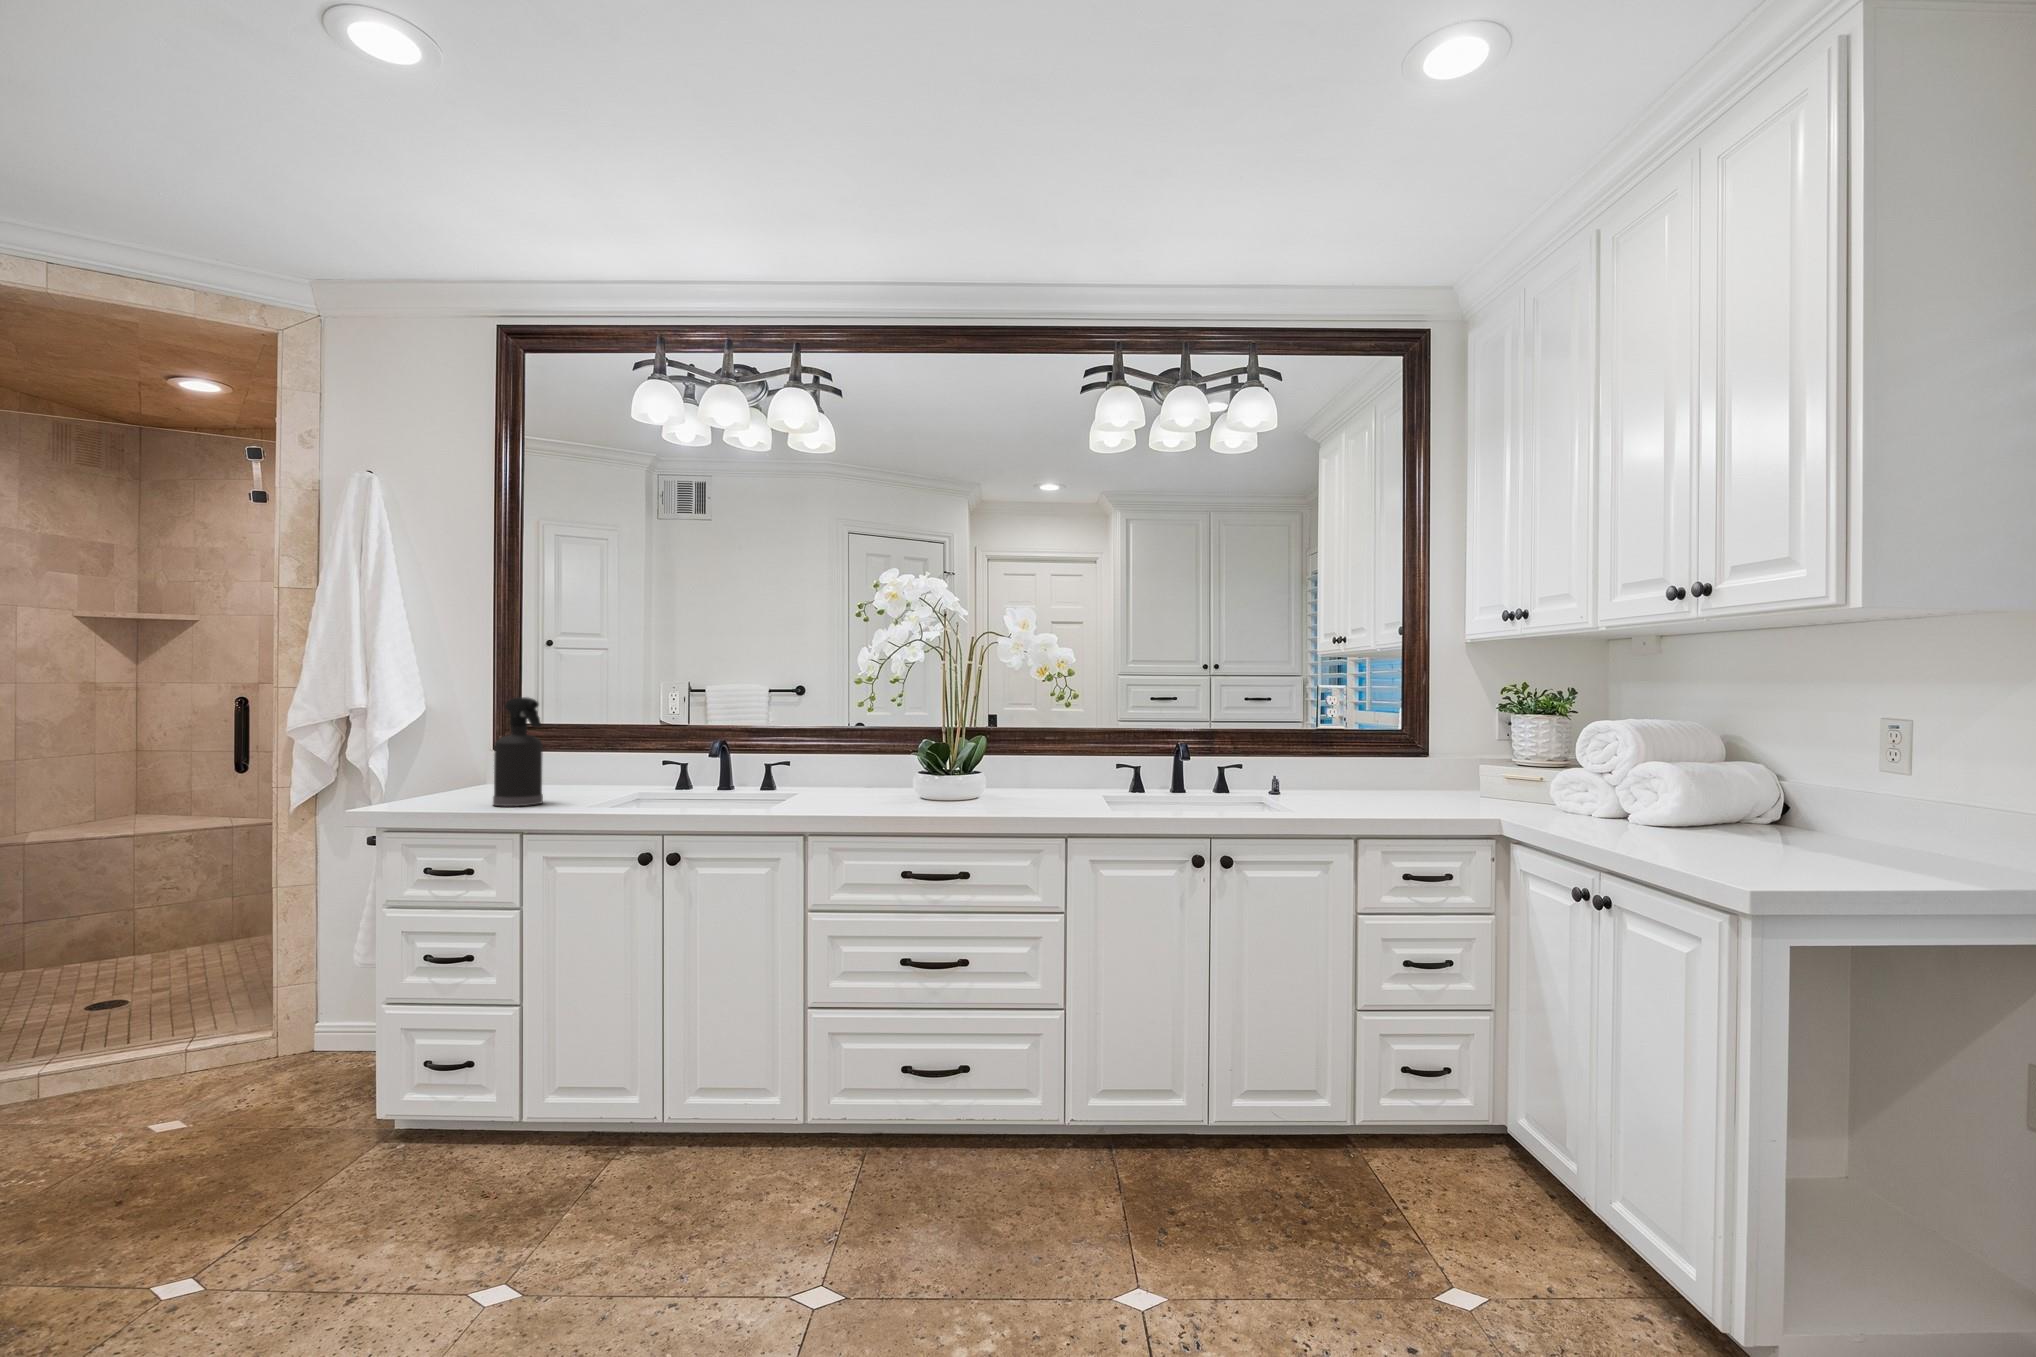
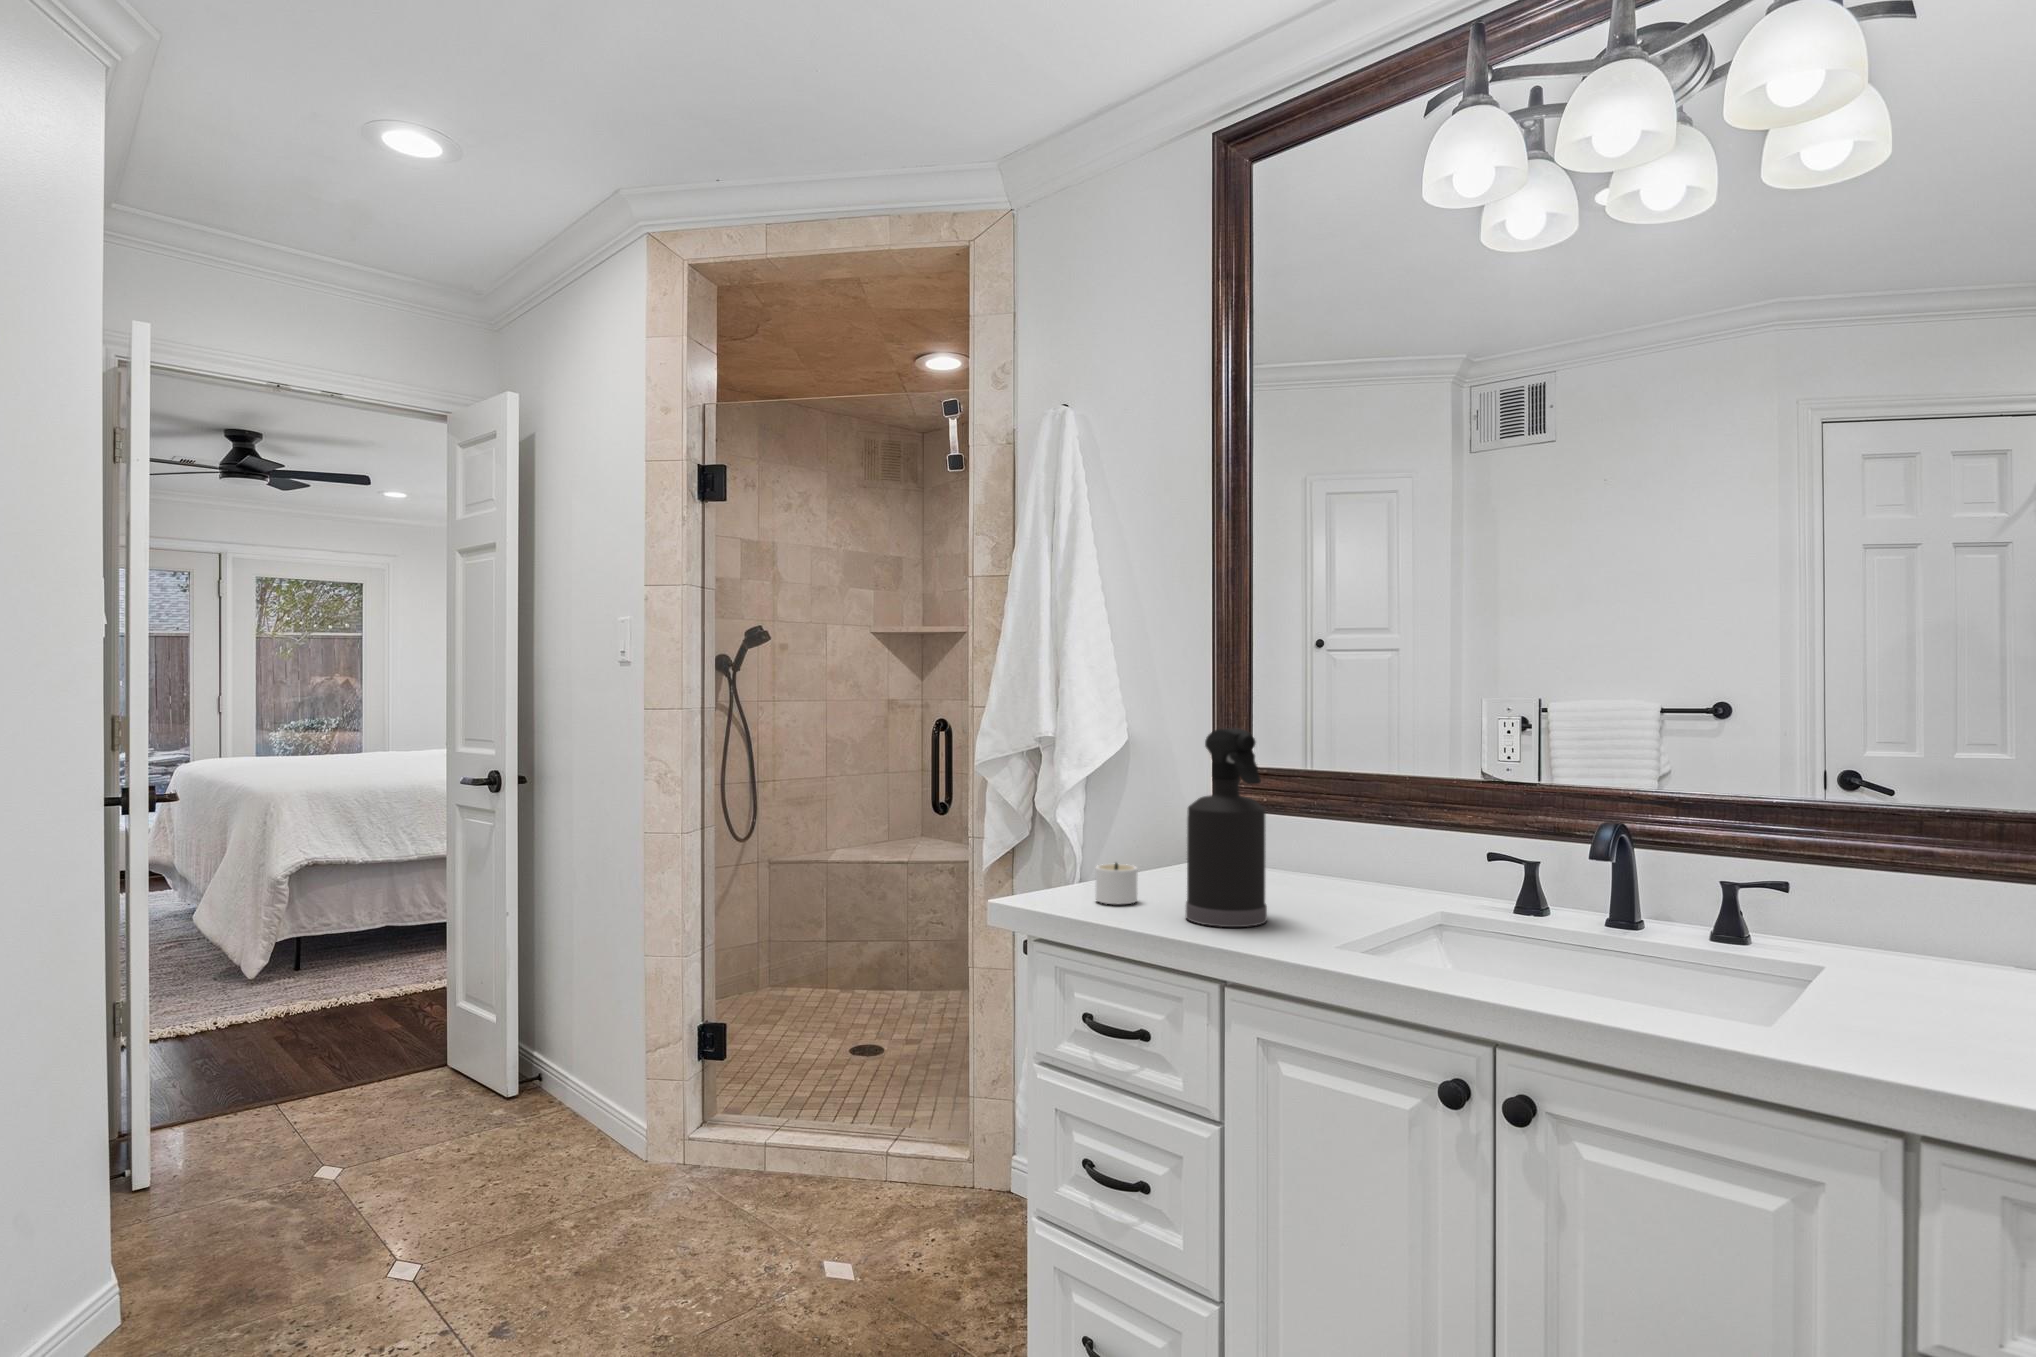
candle: none [427,780,471,805] -> present [1096,863,1137,904]

